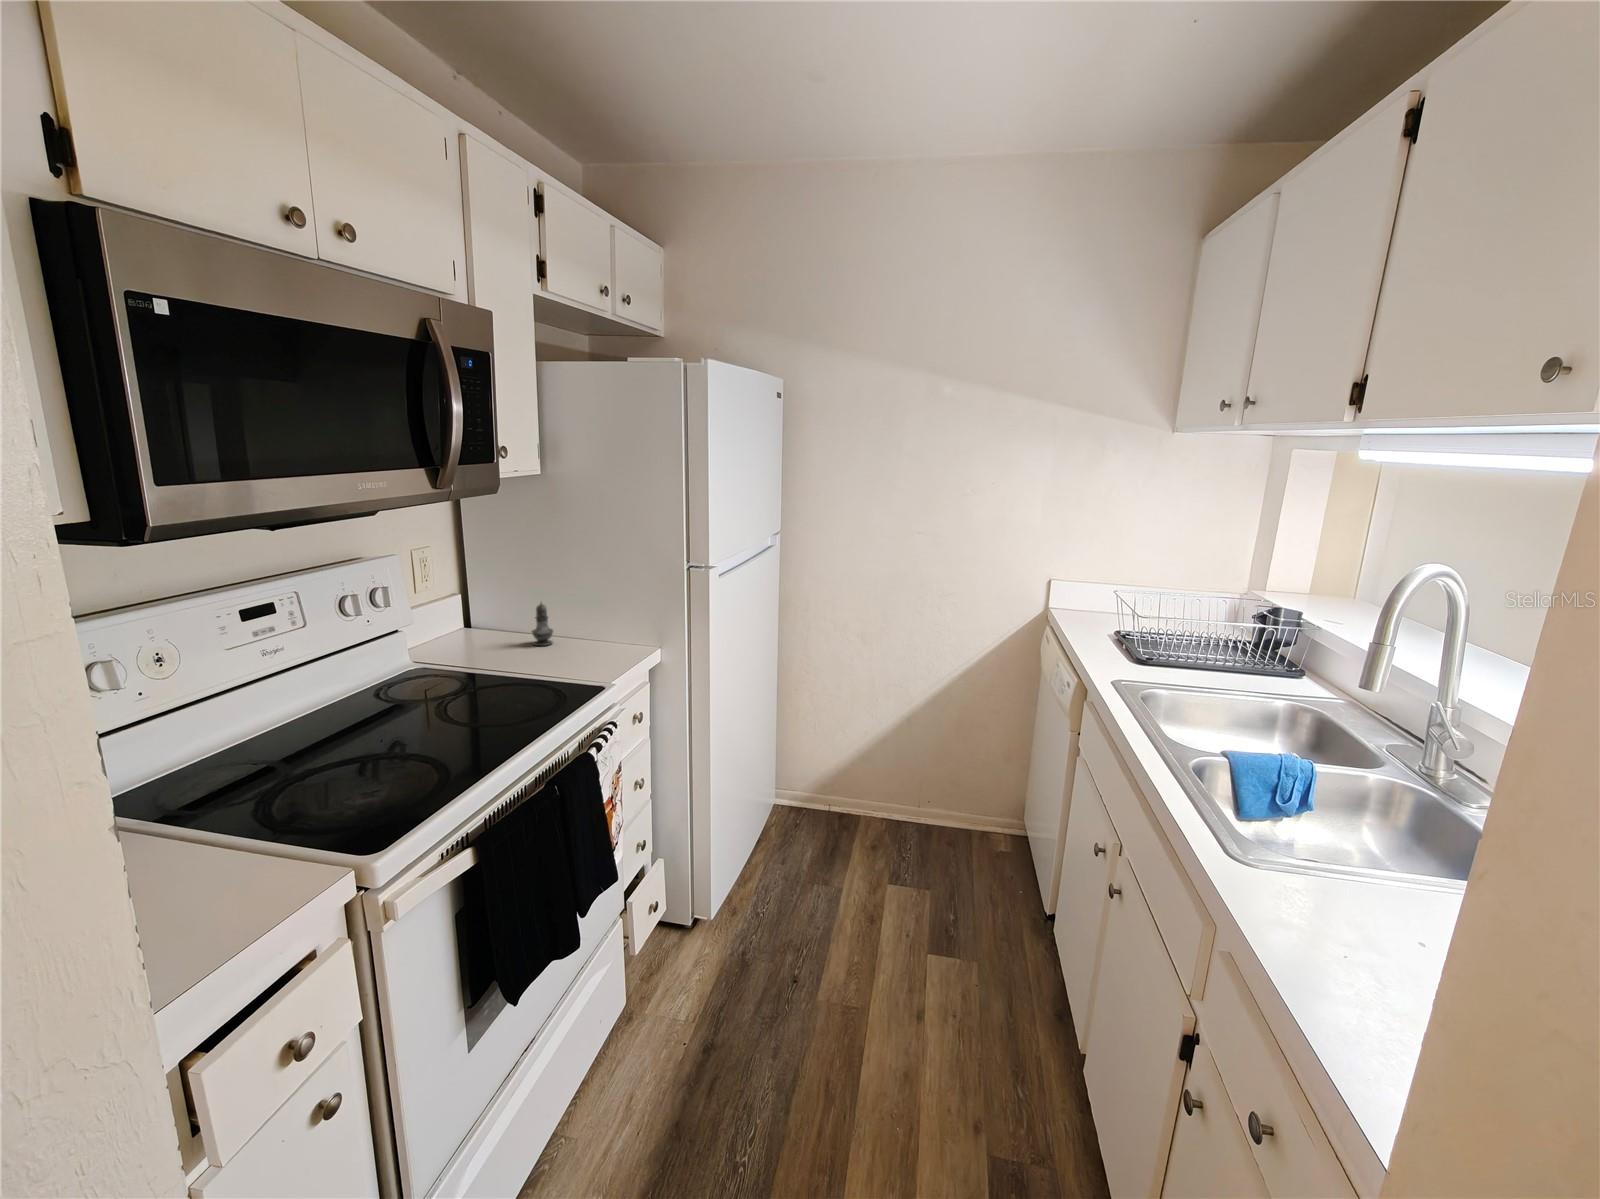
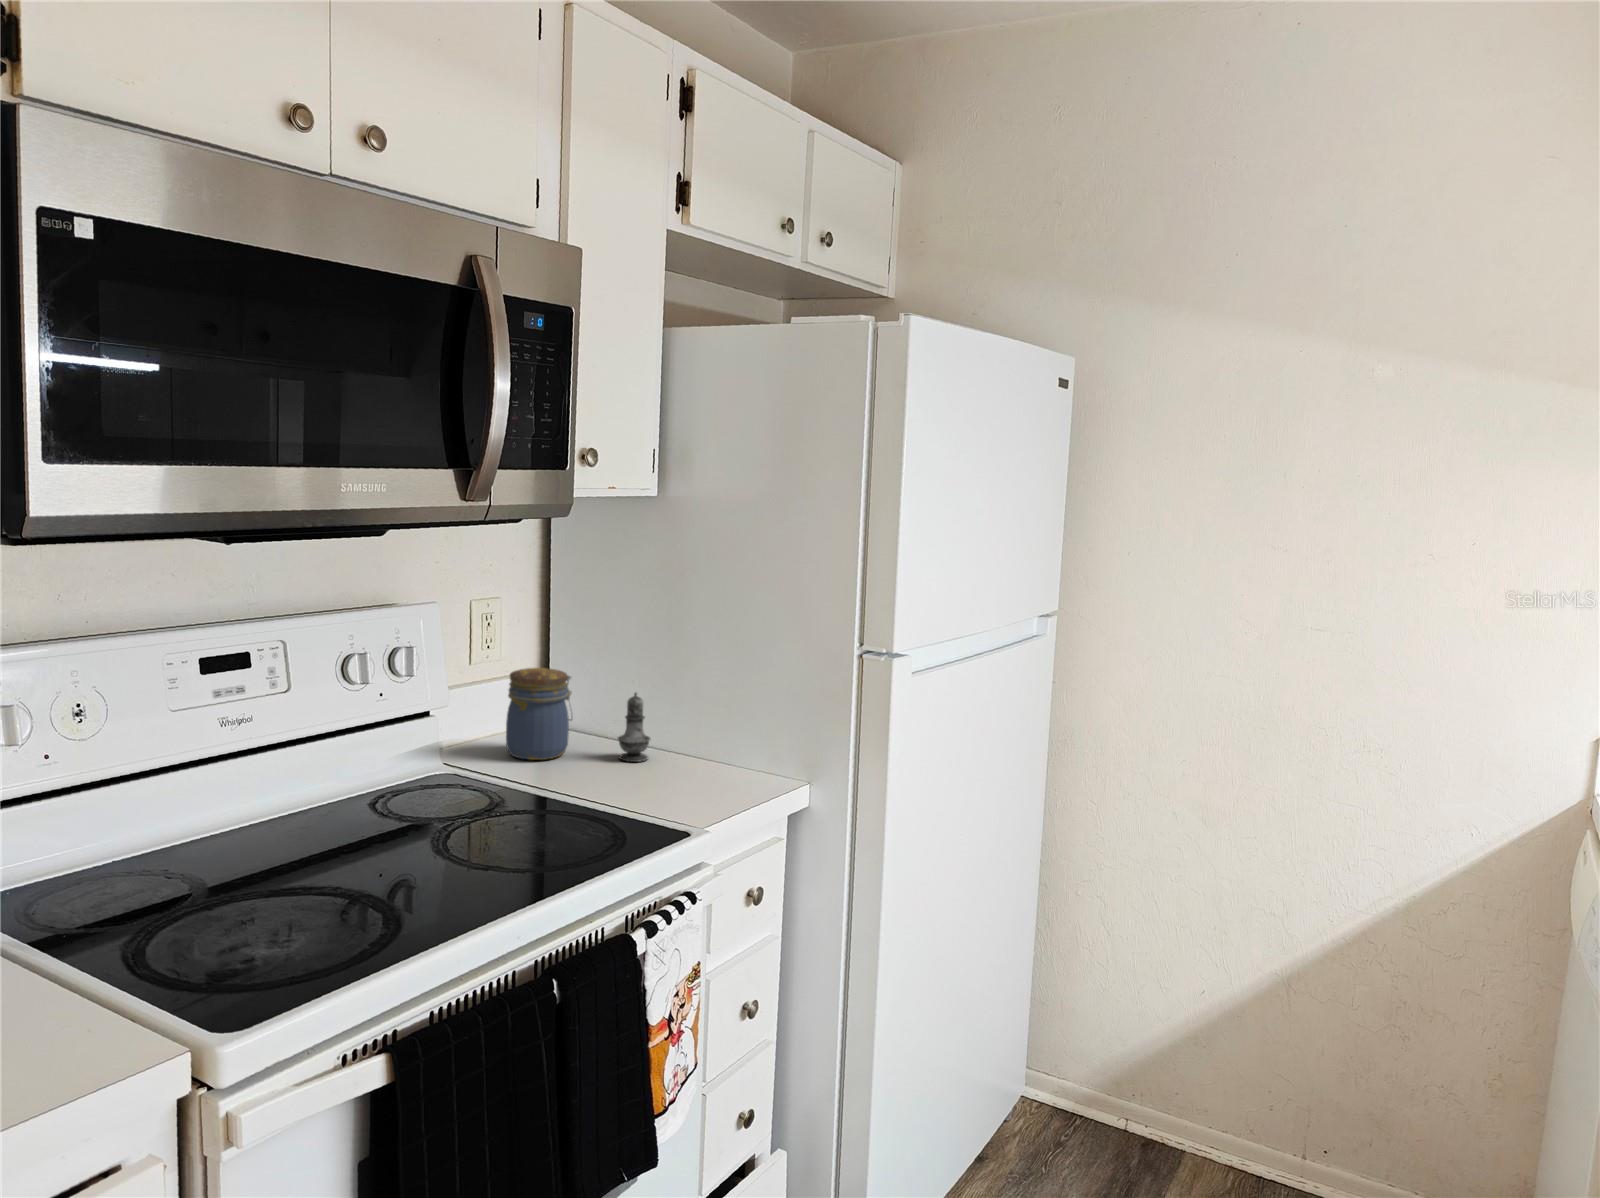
jar: none [453,592,498,652] -> present [506,668,572,760]

